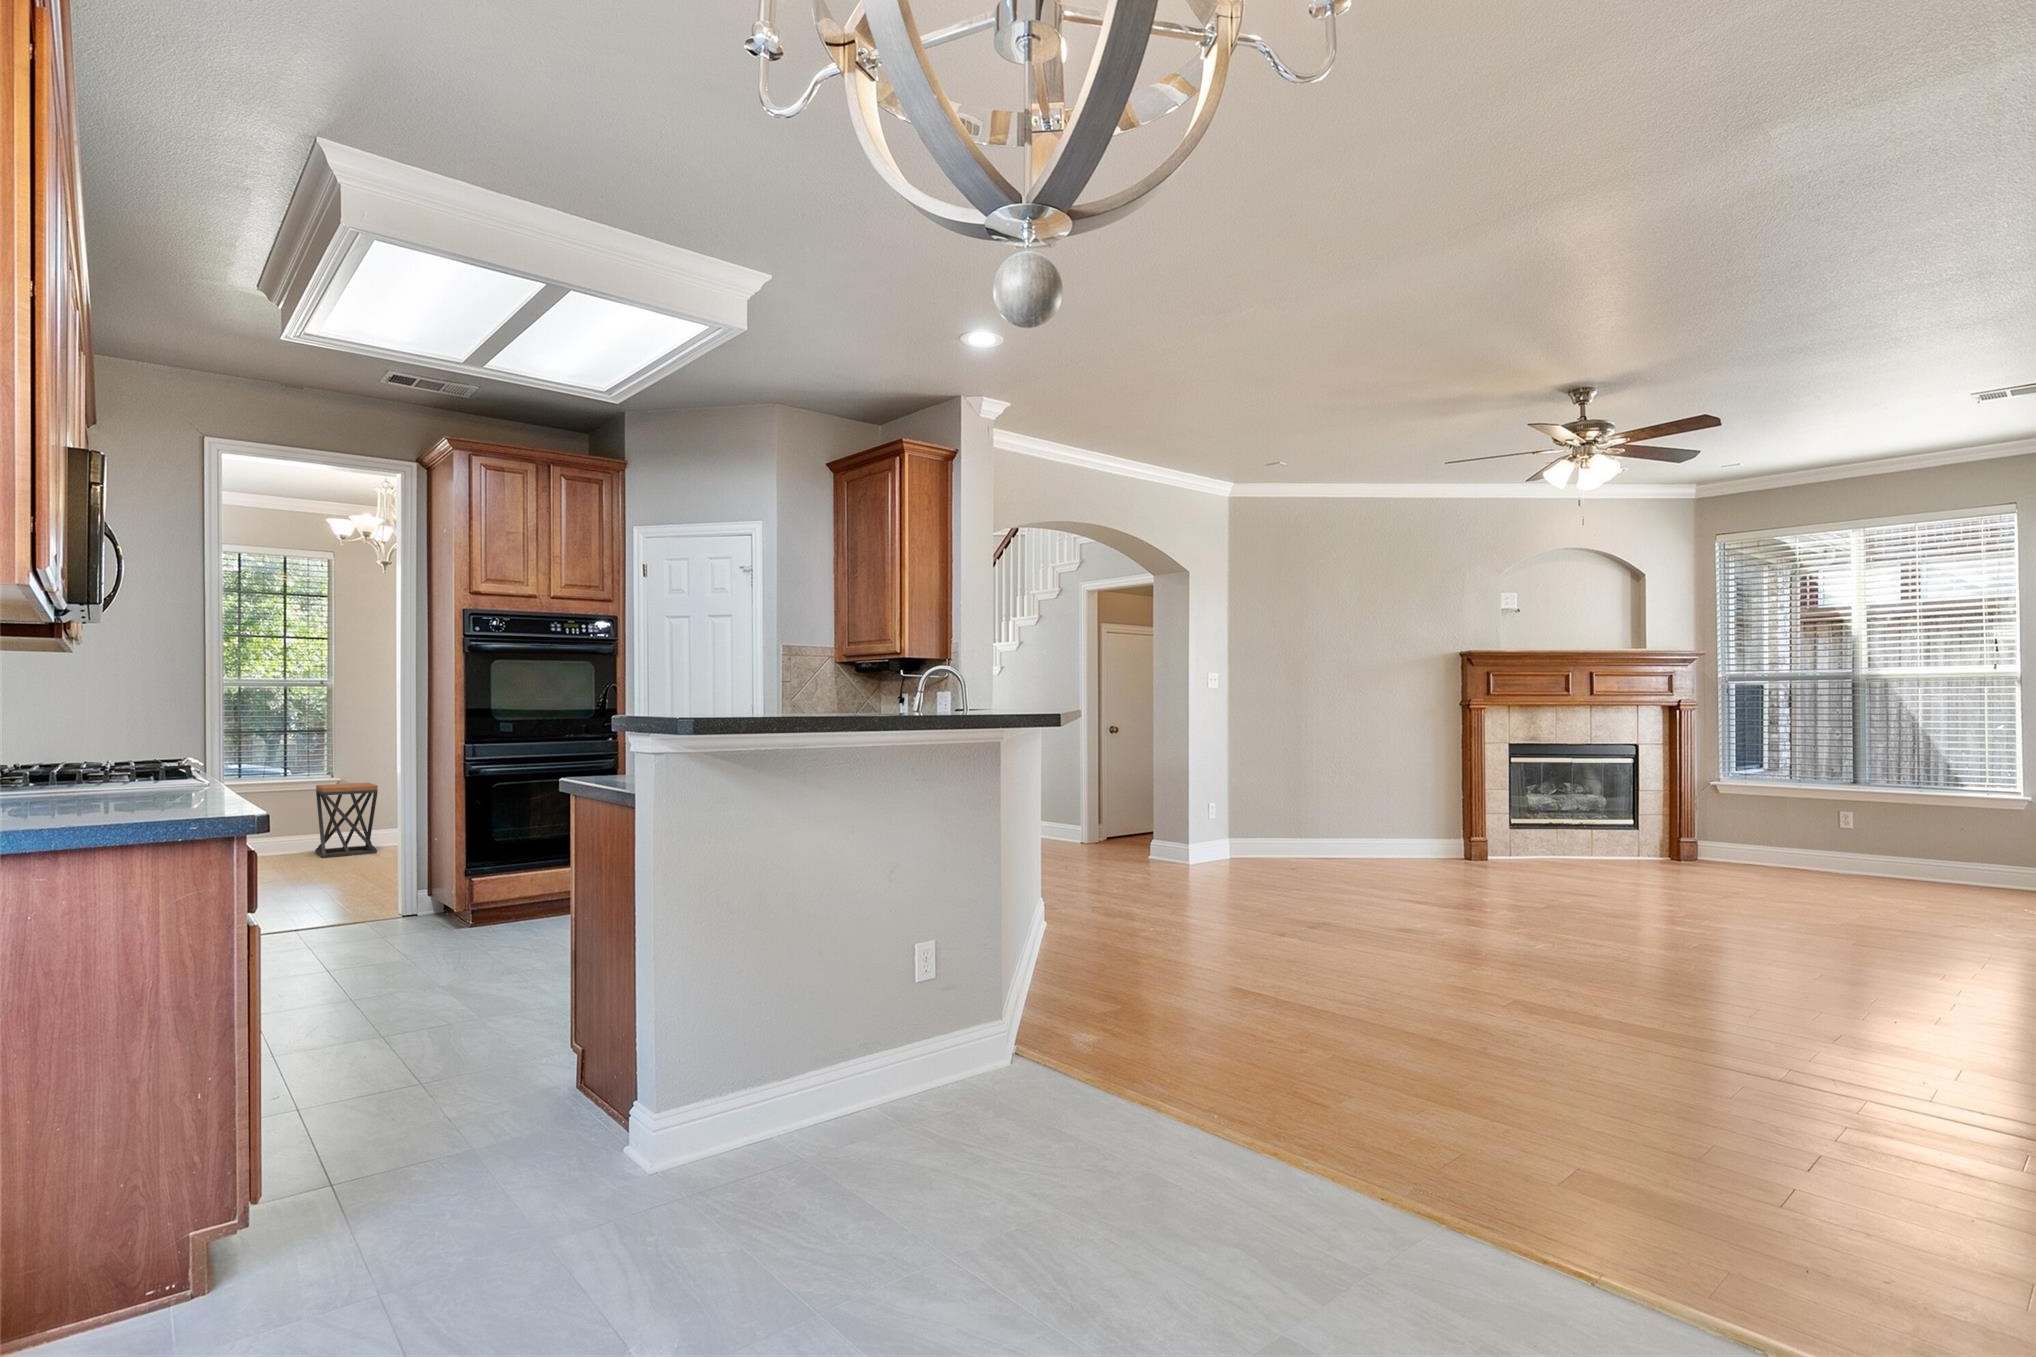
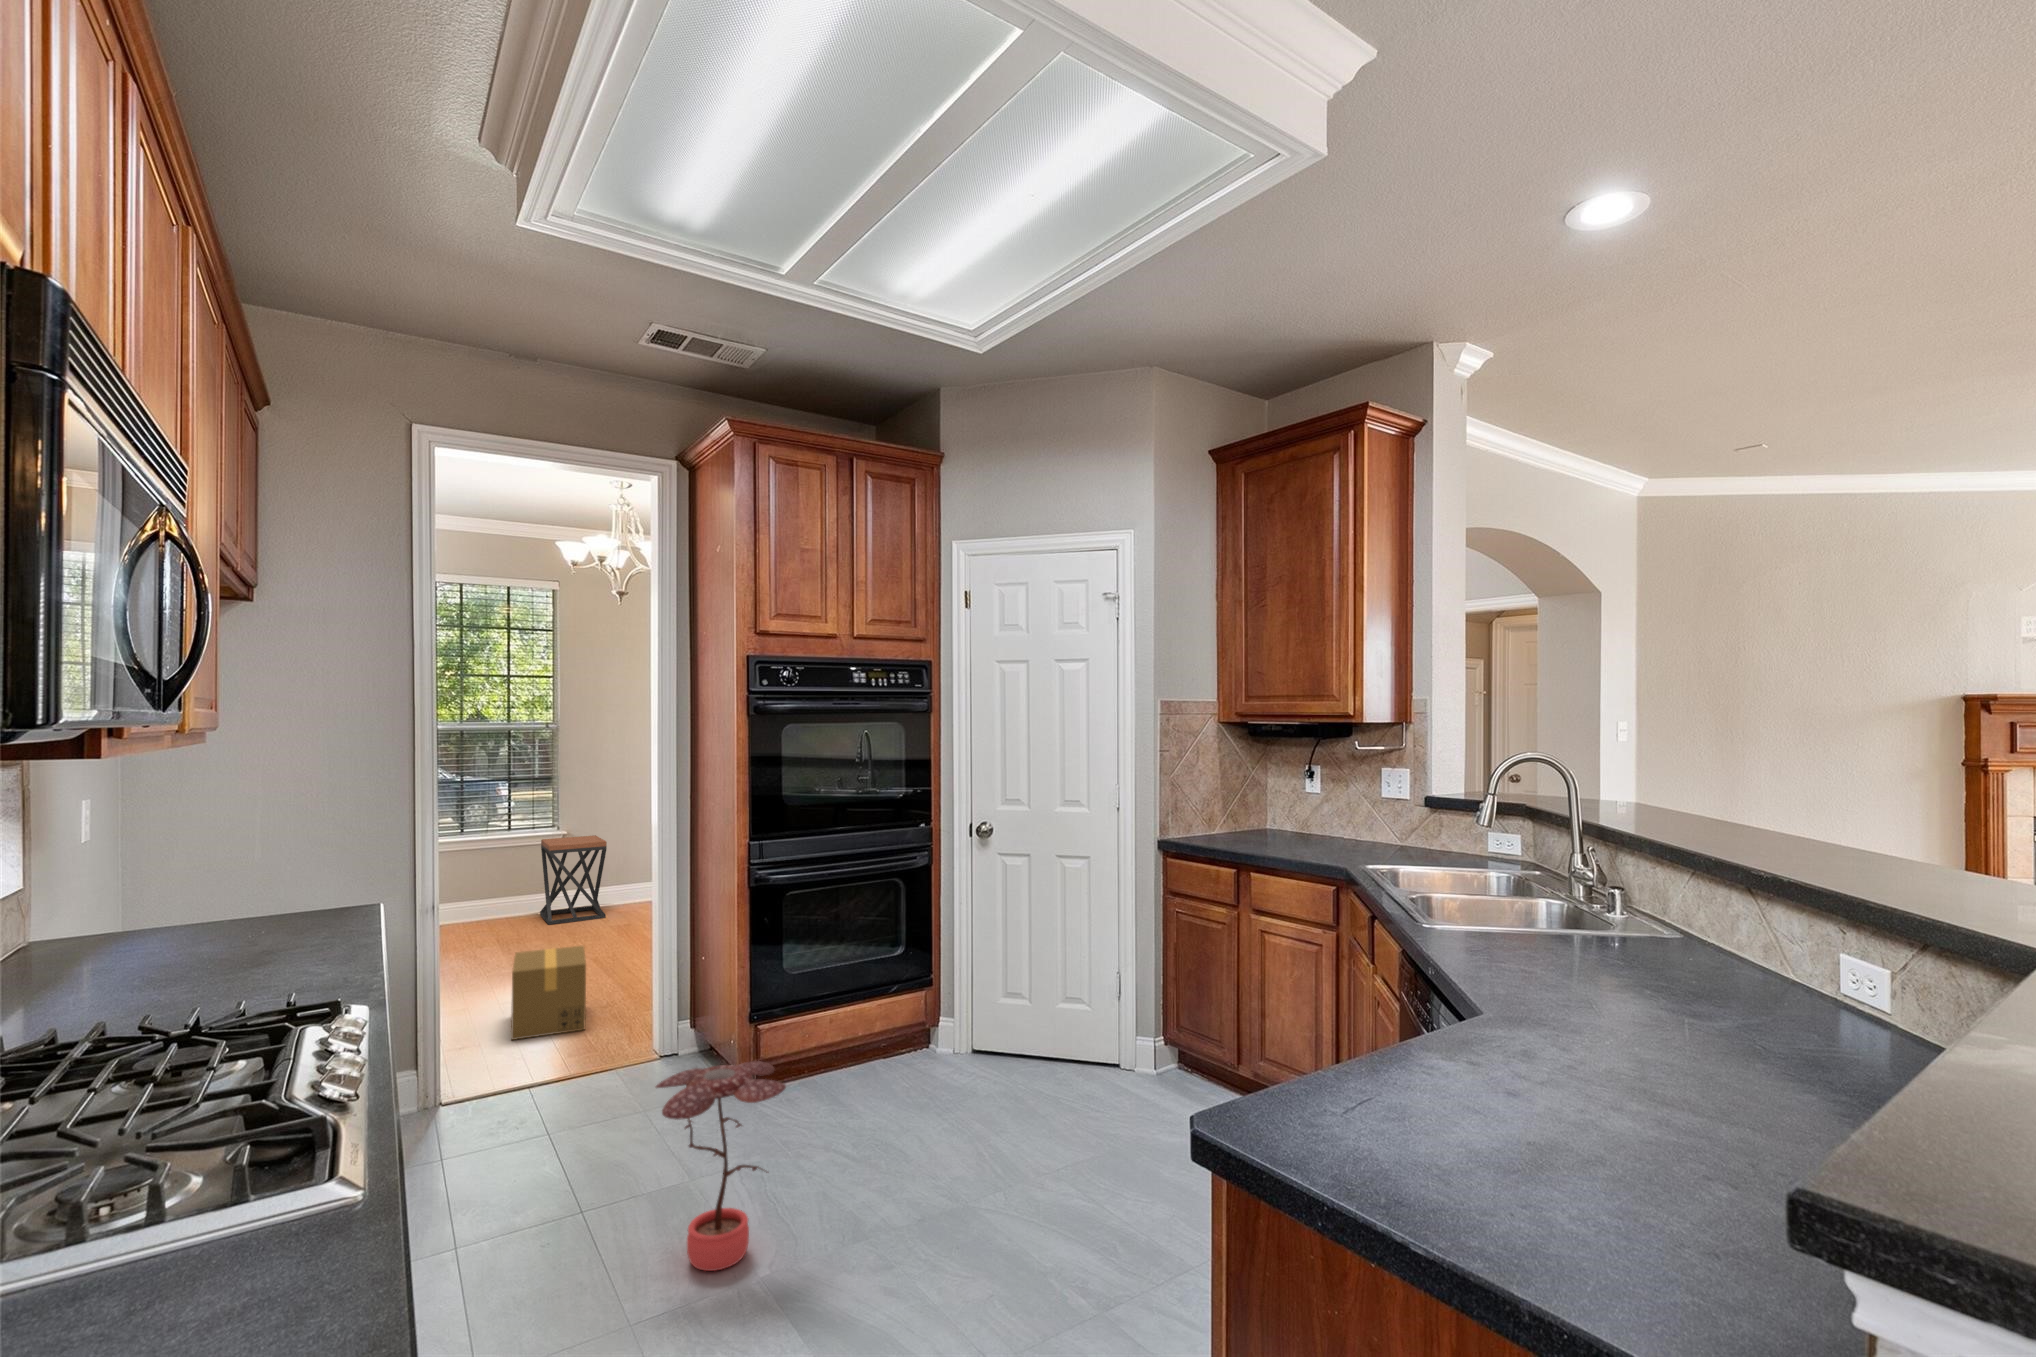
cardboard box: none [284,847,347,912] -> present [511,946,586,1040]
potted plant: none [375,863,461,983] -> present [656,1061,786,1271]

